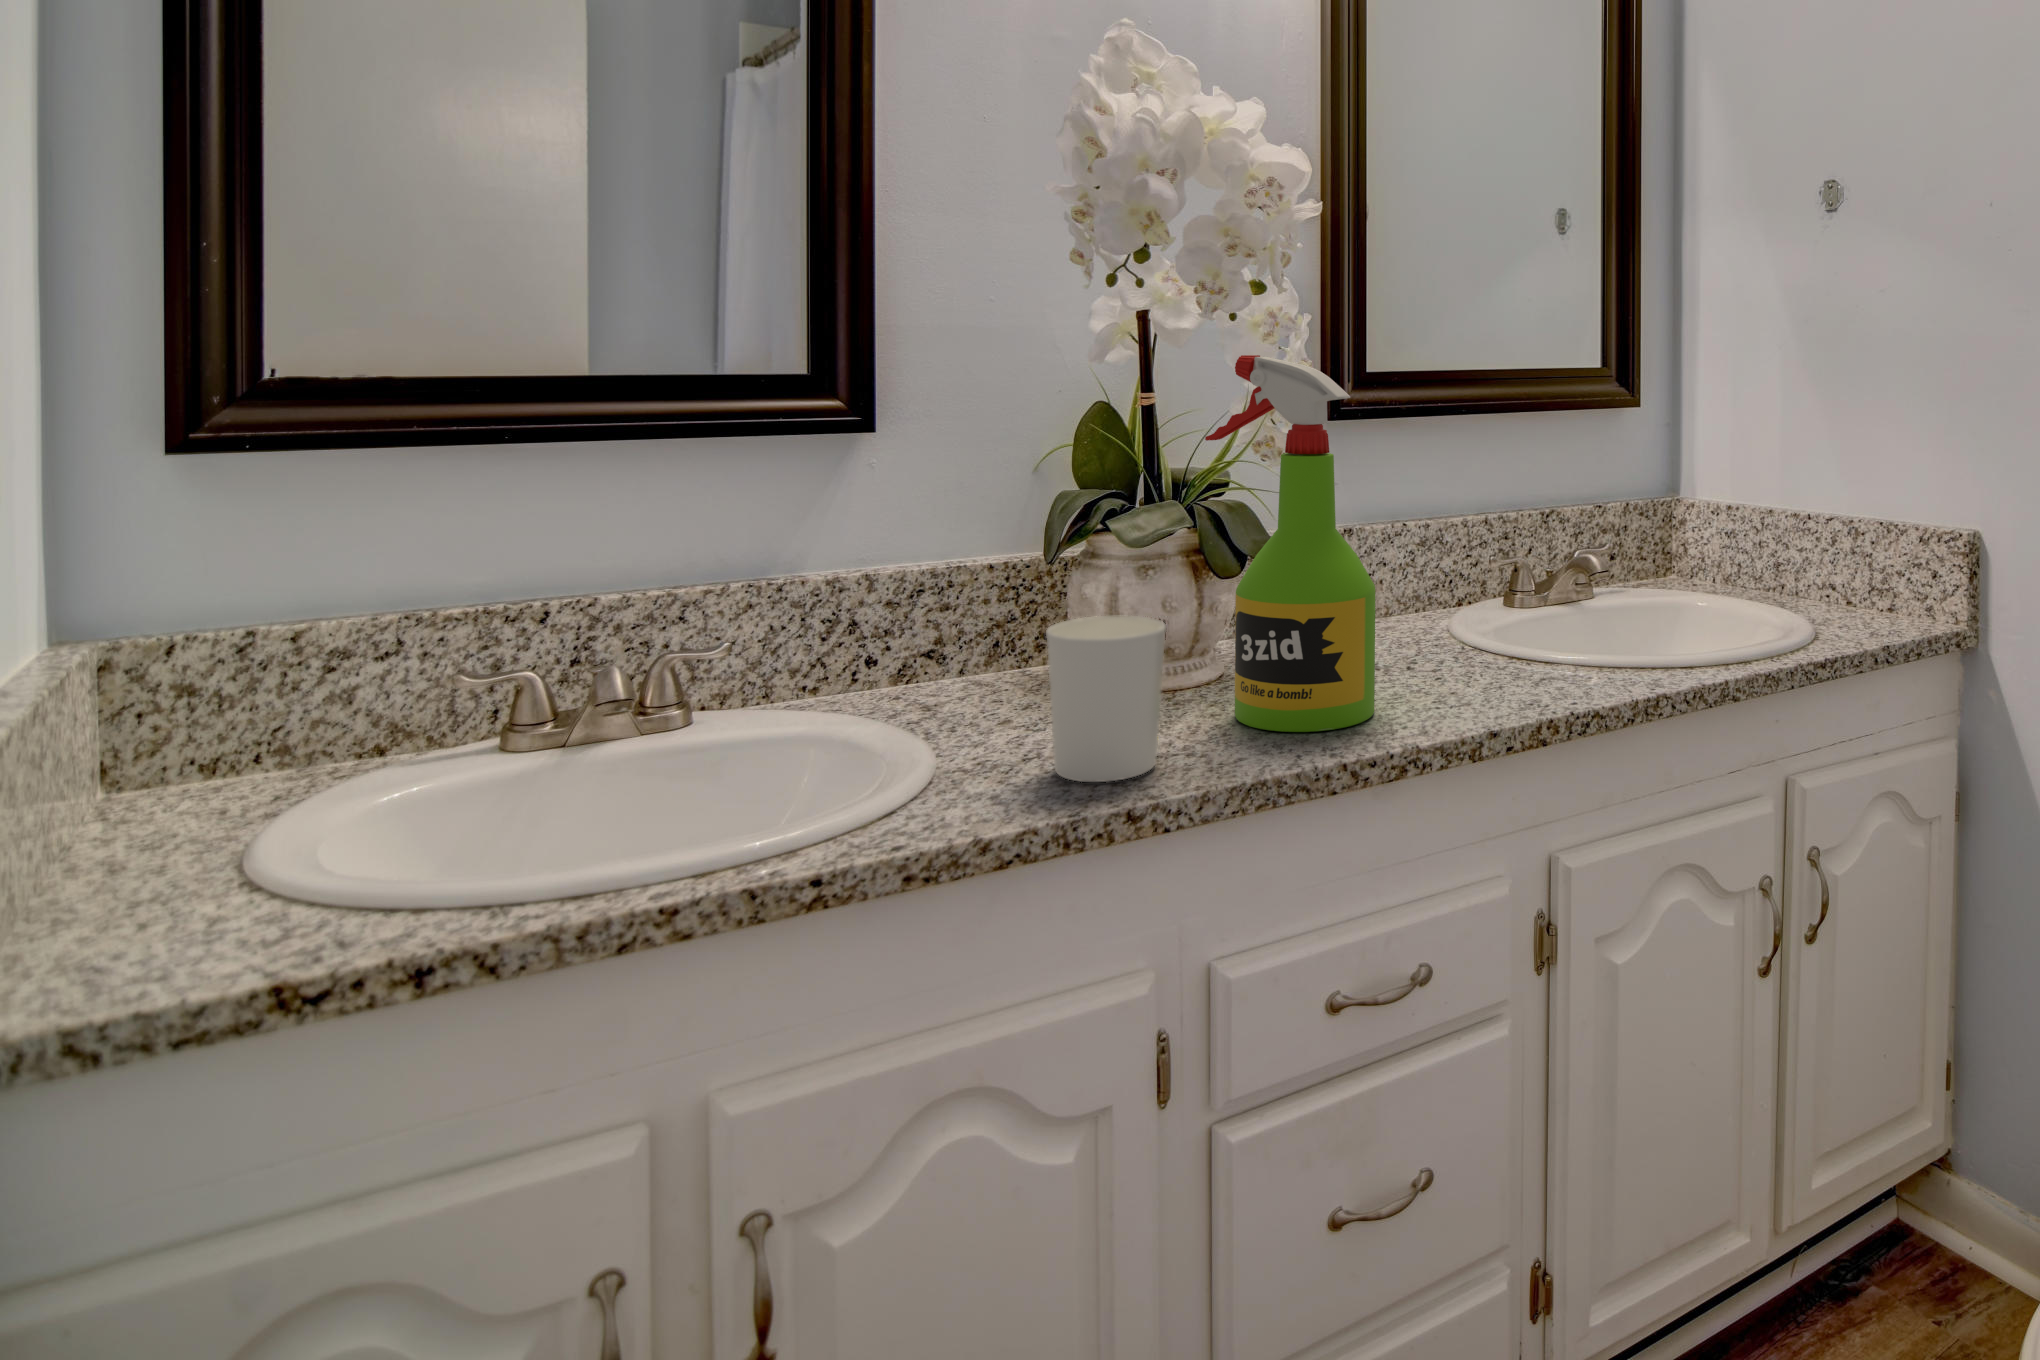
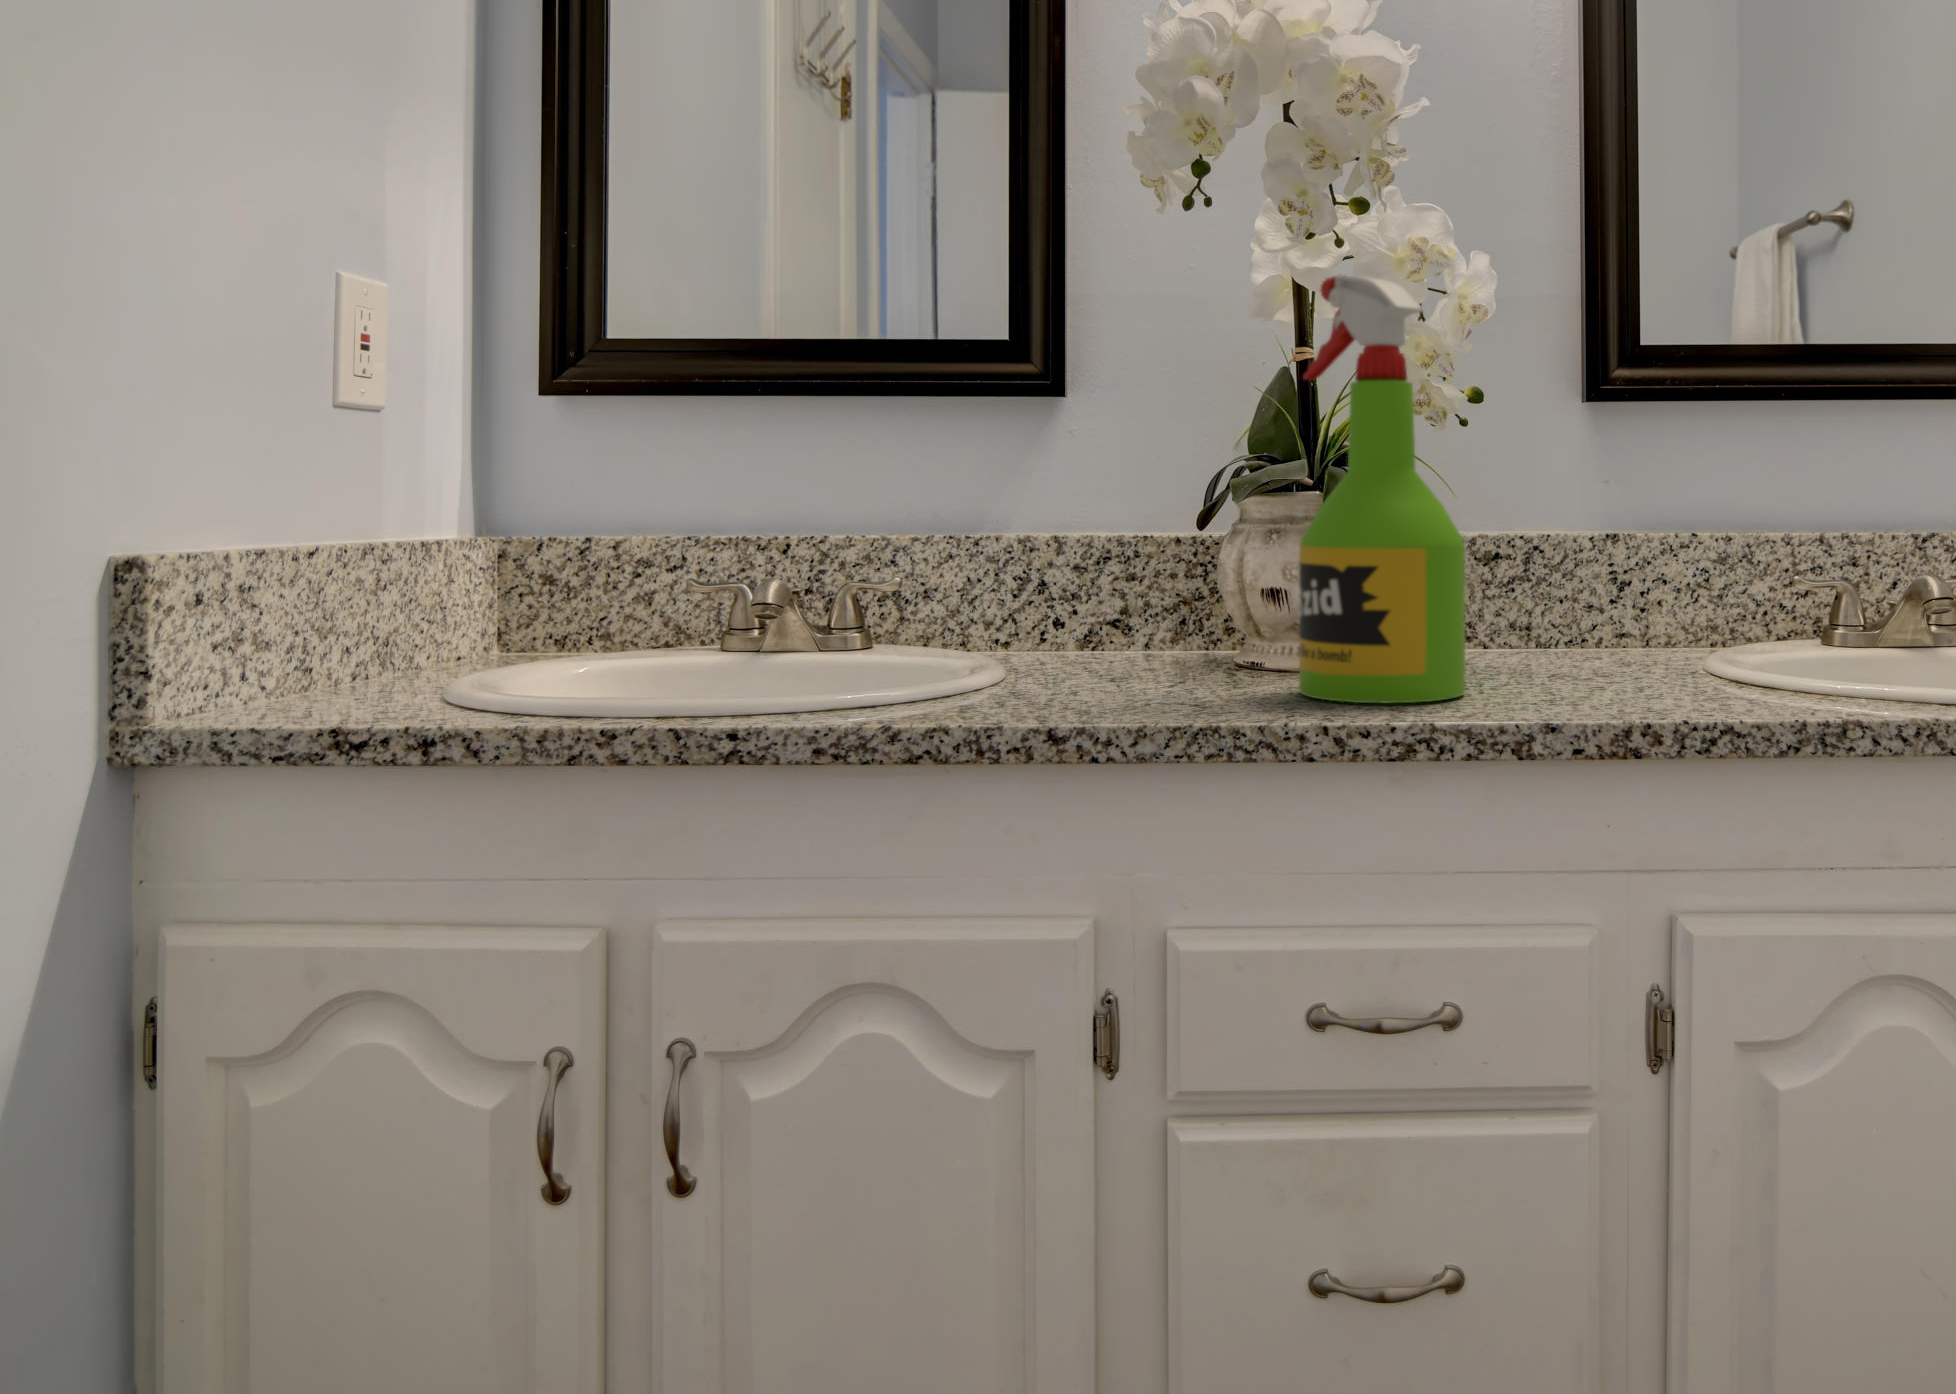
candle holder: present [1046,616,1166,782] -> none [1037,545,1164,708]

